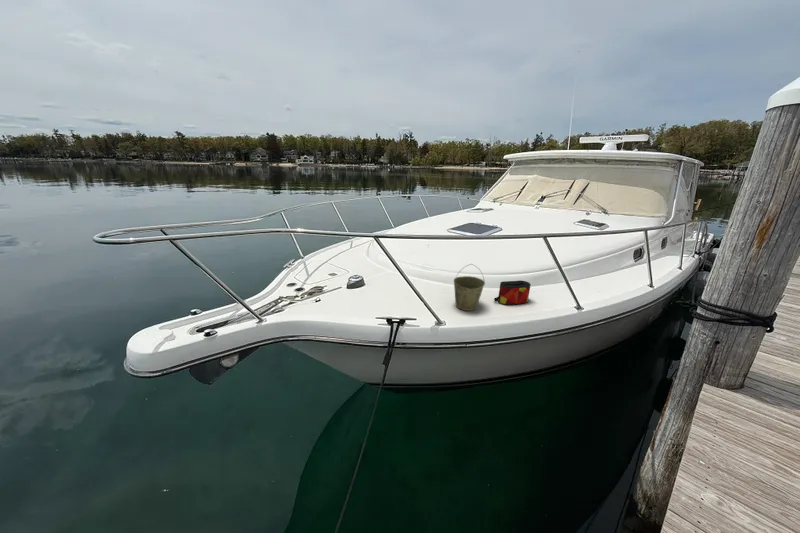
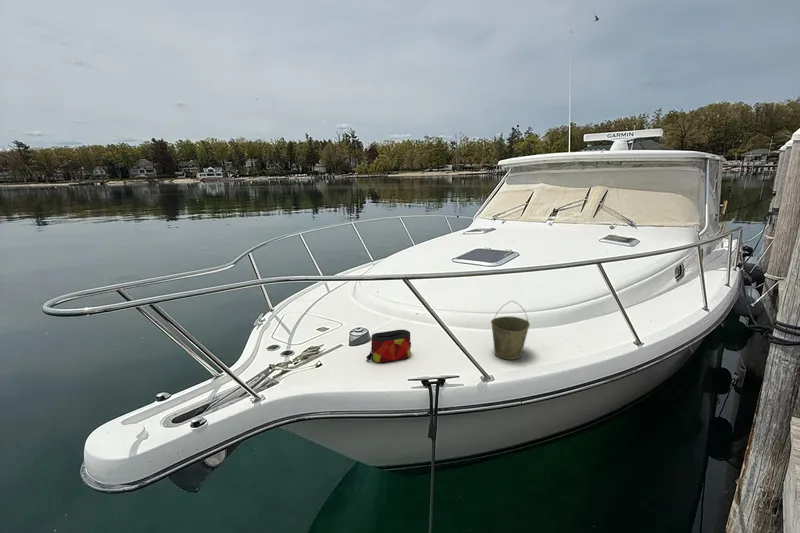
bag: present [494,280,531,305] -> present [366,330,411,363]

